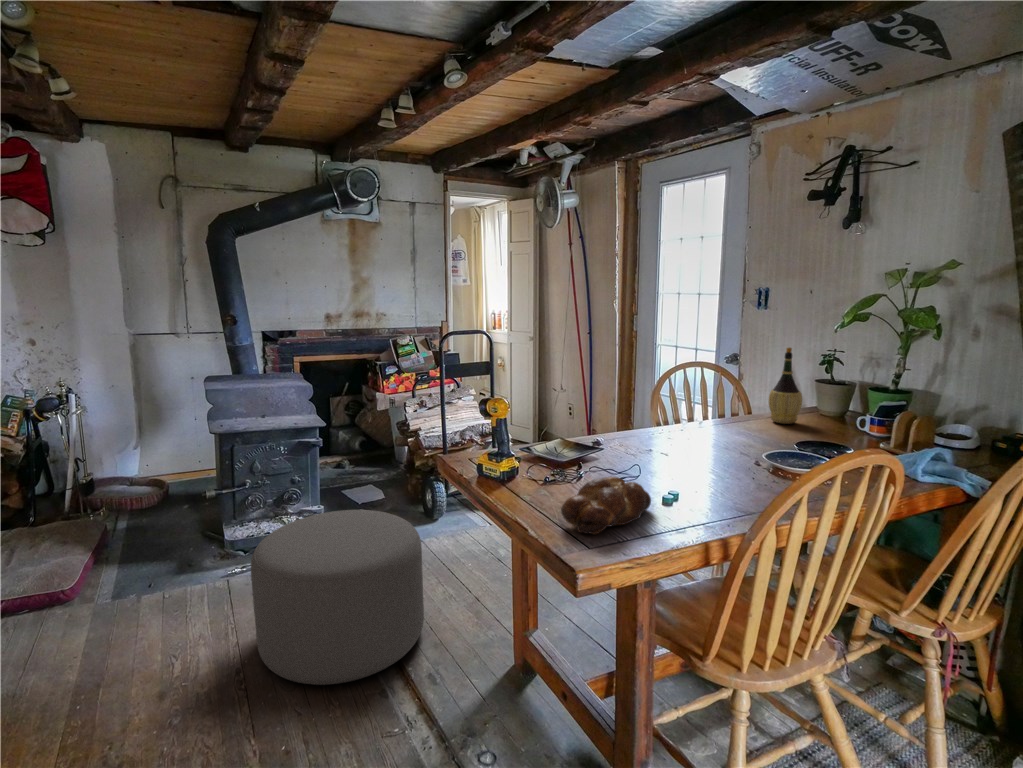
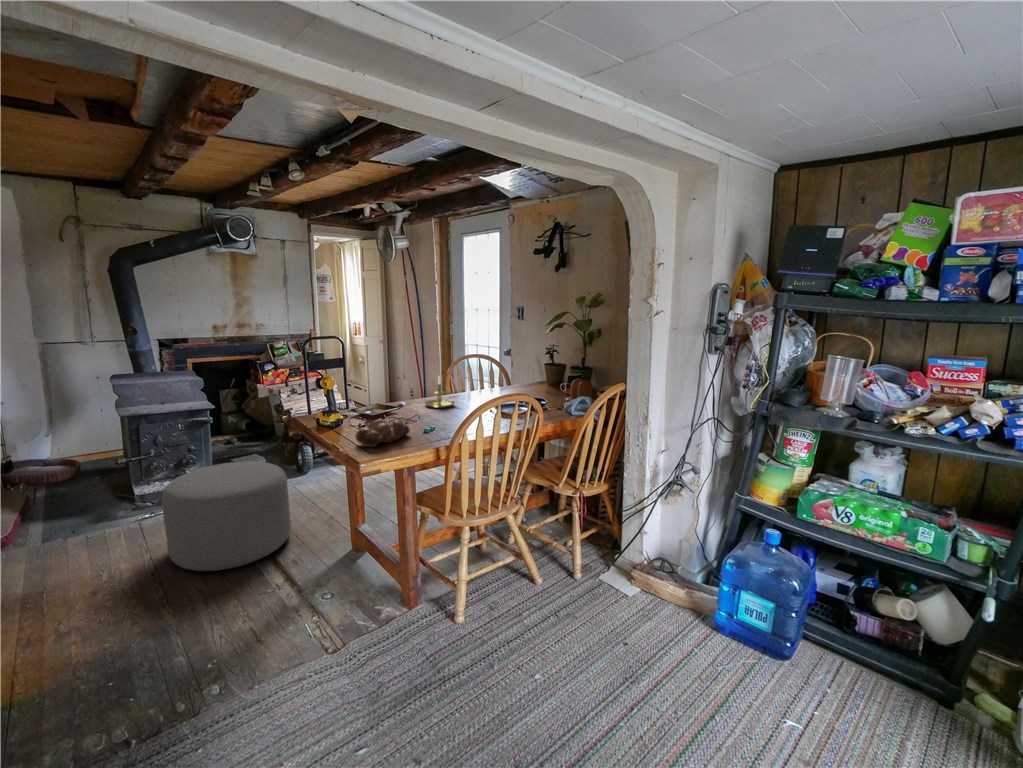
wine bottle: present [769,347,802,424] -> none [509,345,527,391]
candle holder: none [642,396,703,451] -> present [425,379,455,408]

